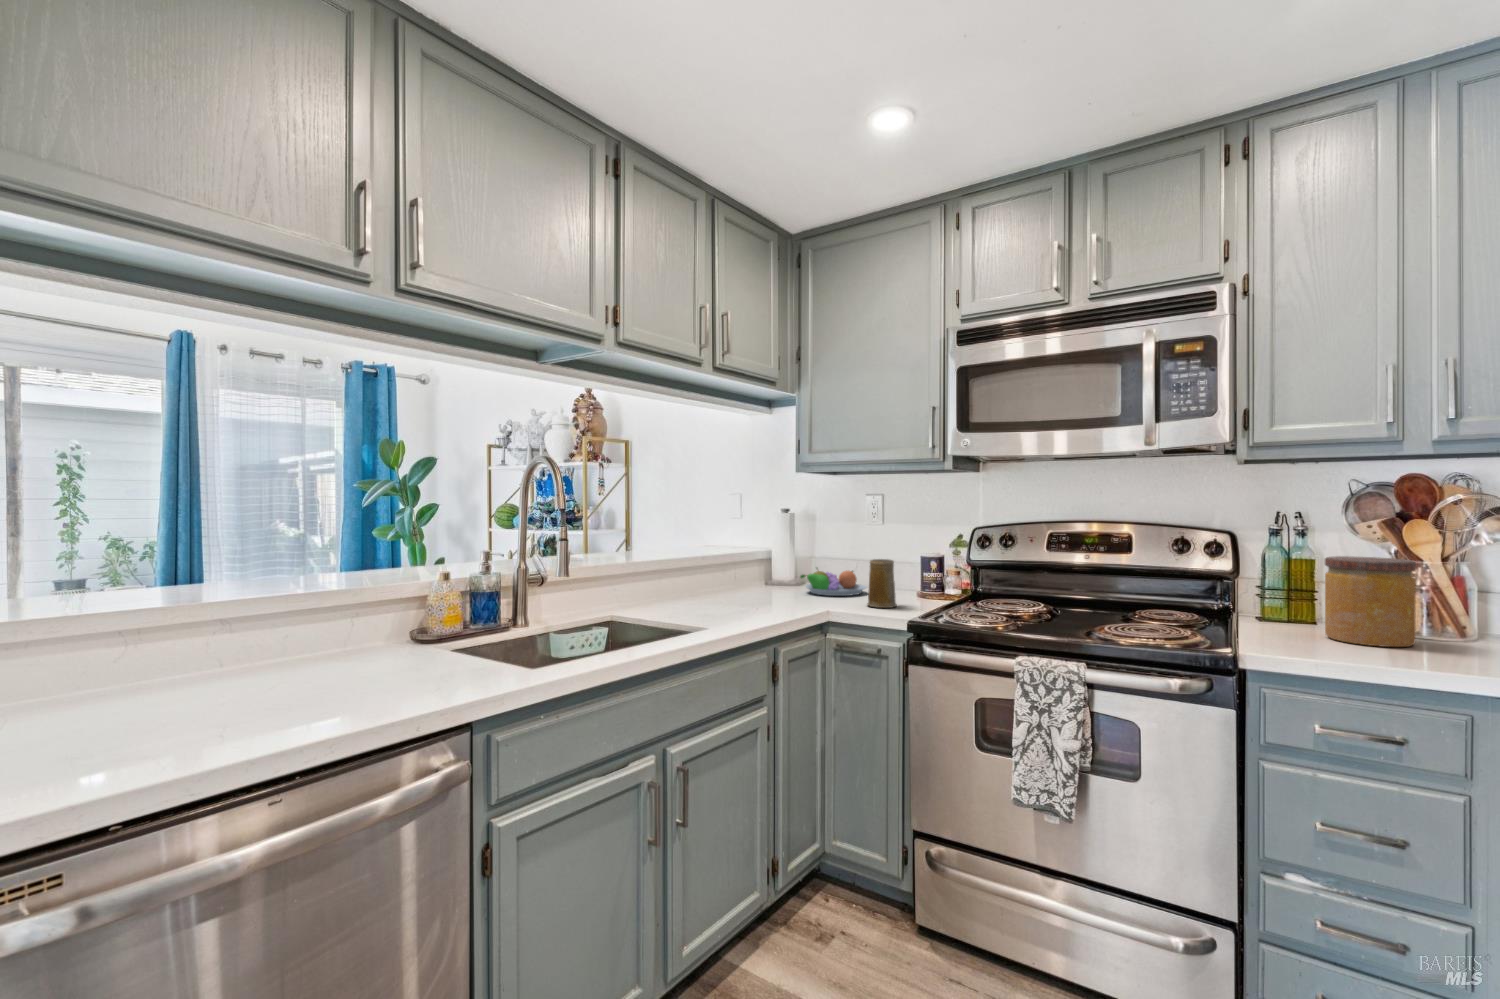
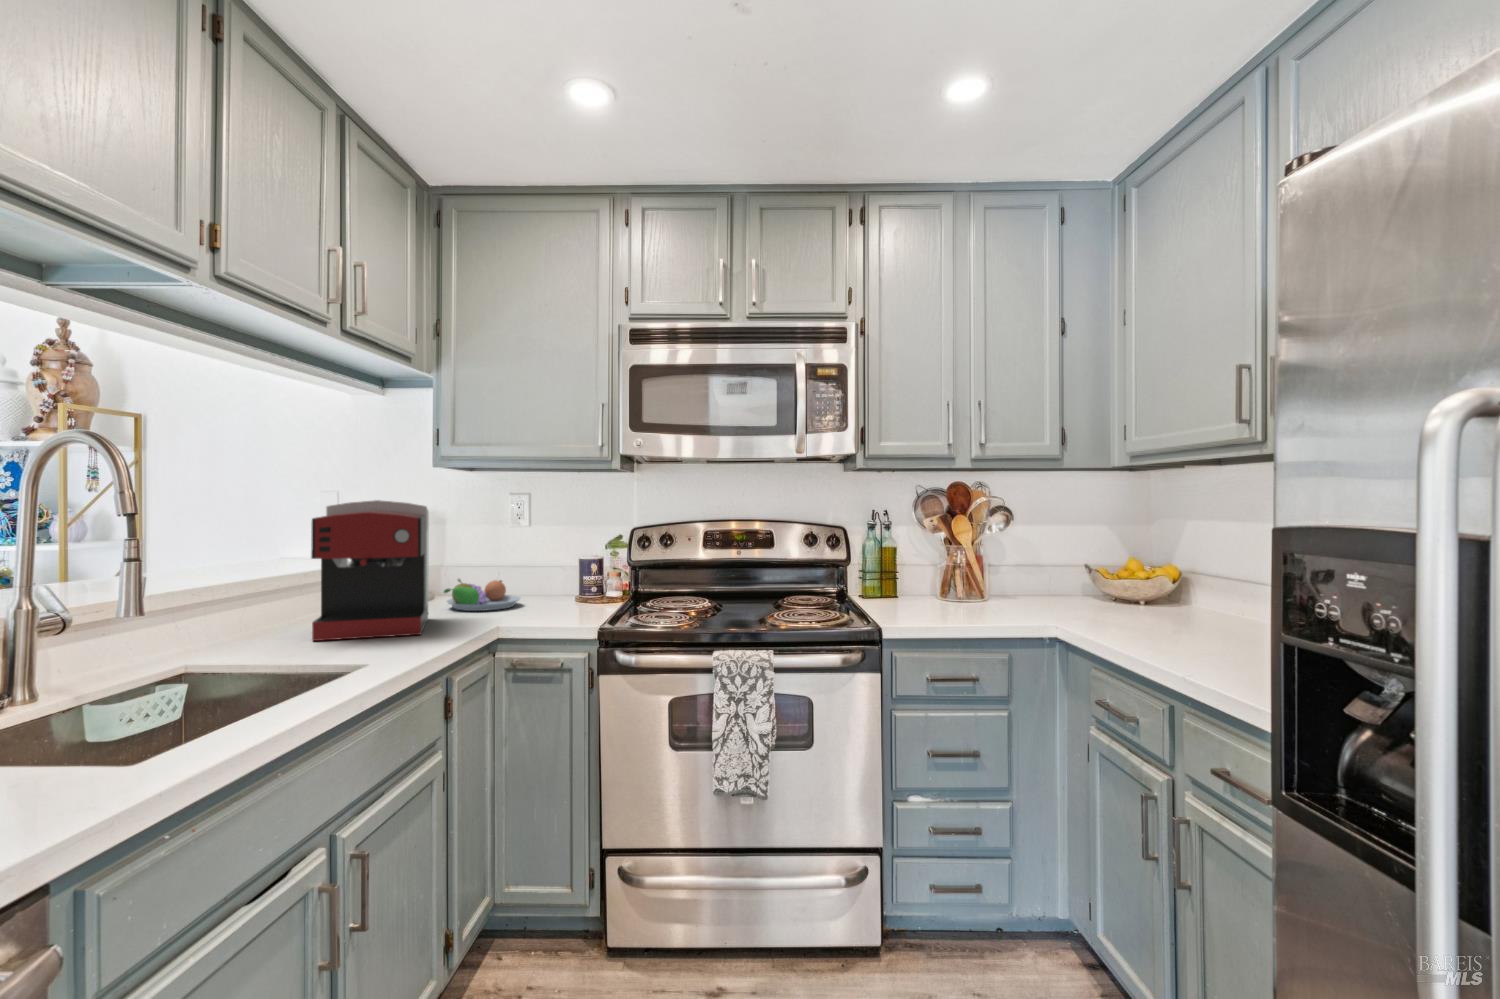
coffee maker: none [689,499,783,609] -> present [311,500,429,641]
jar: present [1325,556,1416,647] -> none [914,545,966,611]
mug: present [867,559,897,608] -> none [539,566,572,619]

